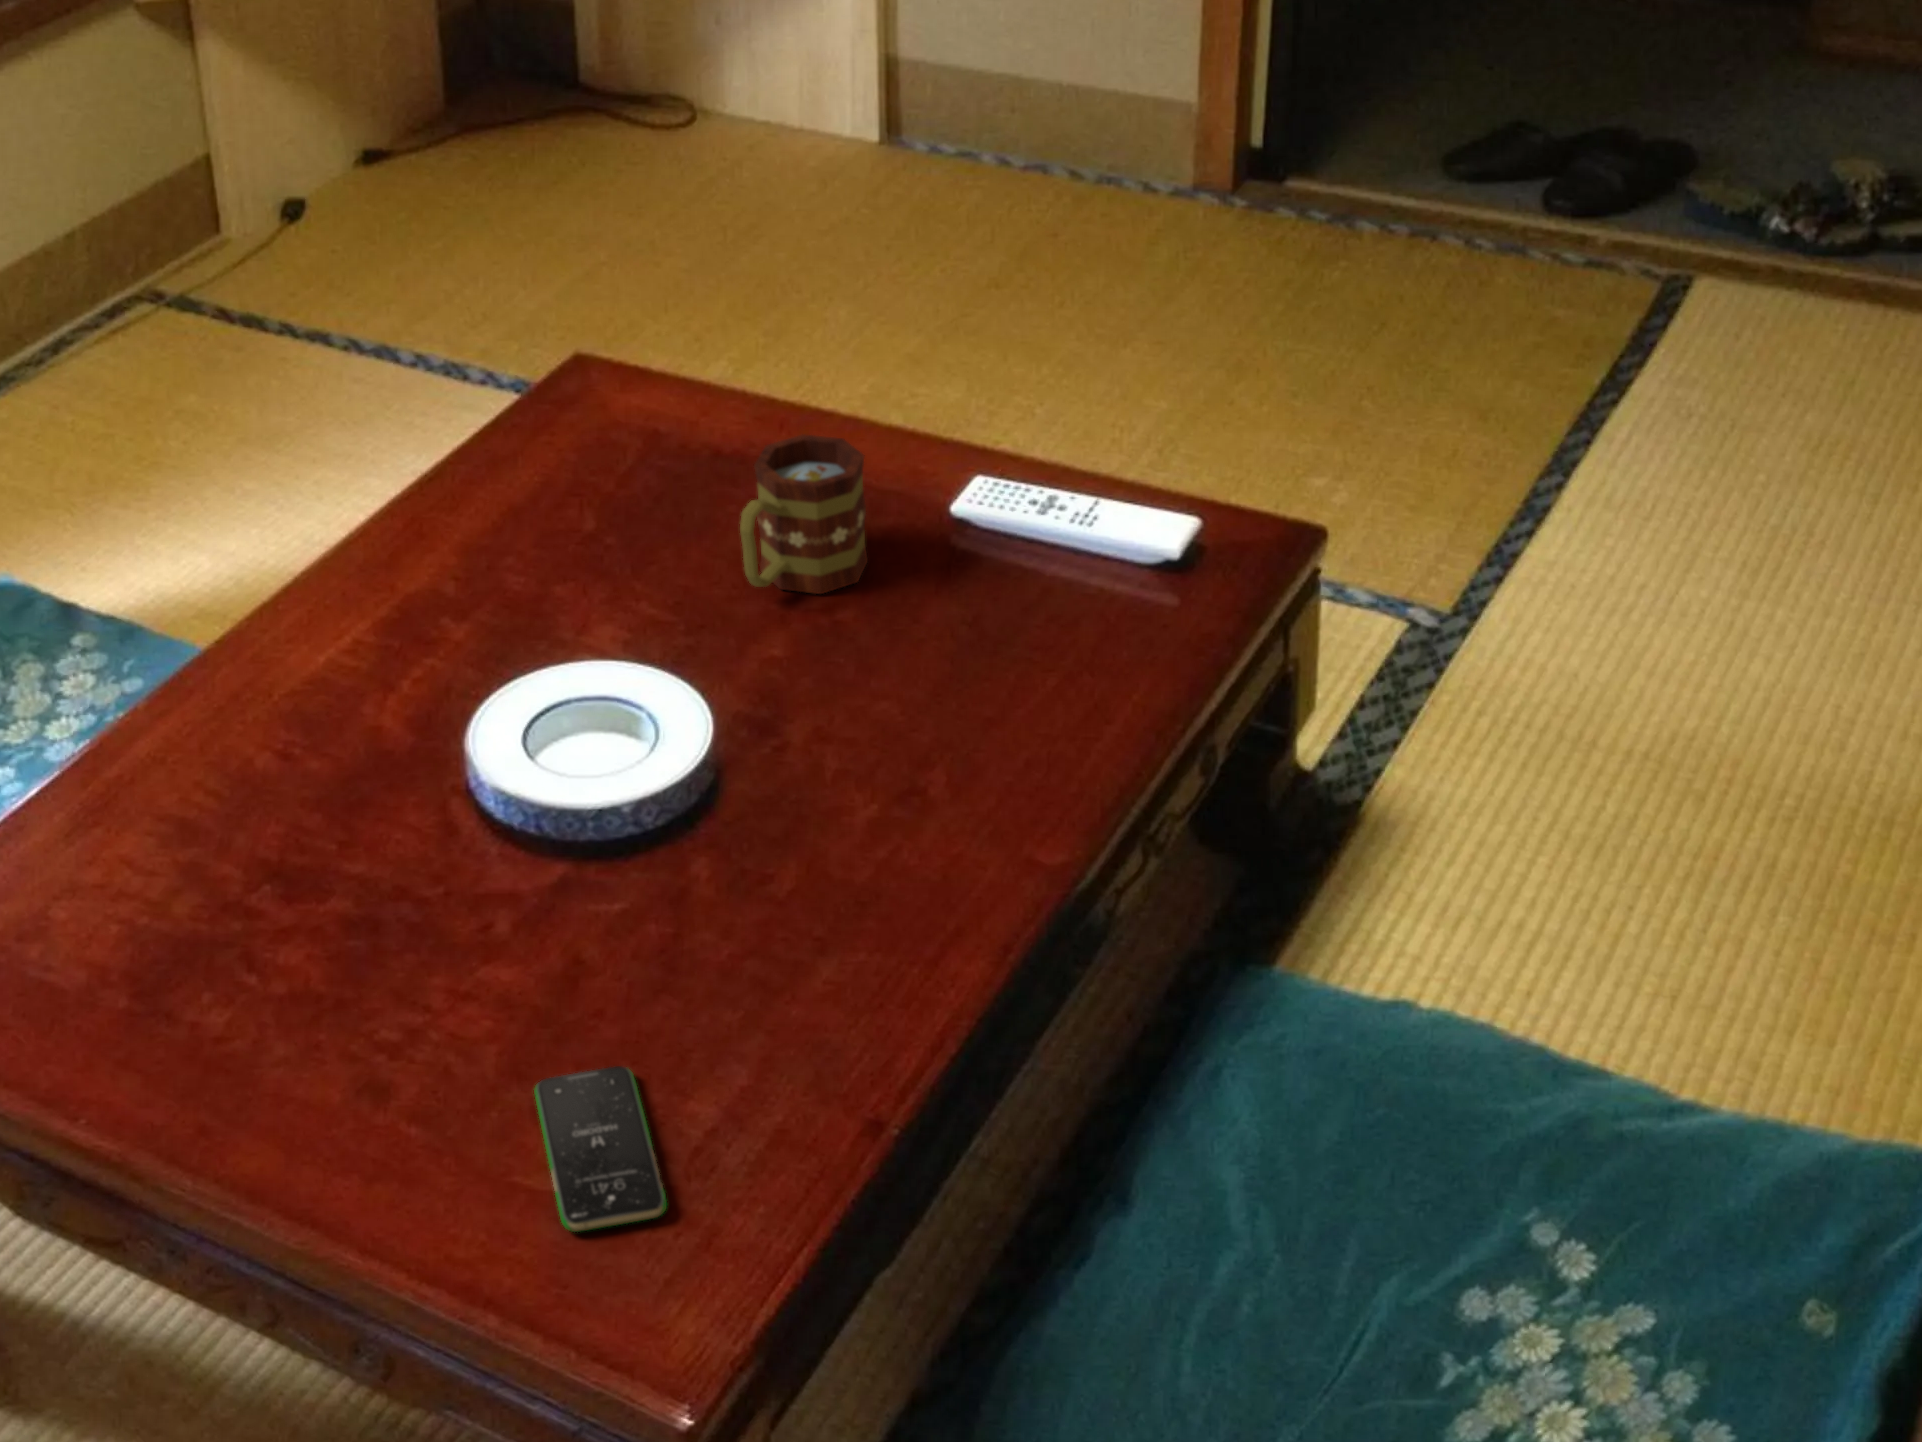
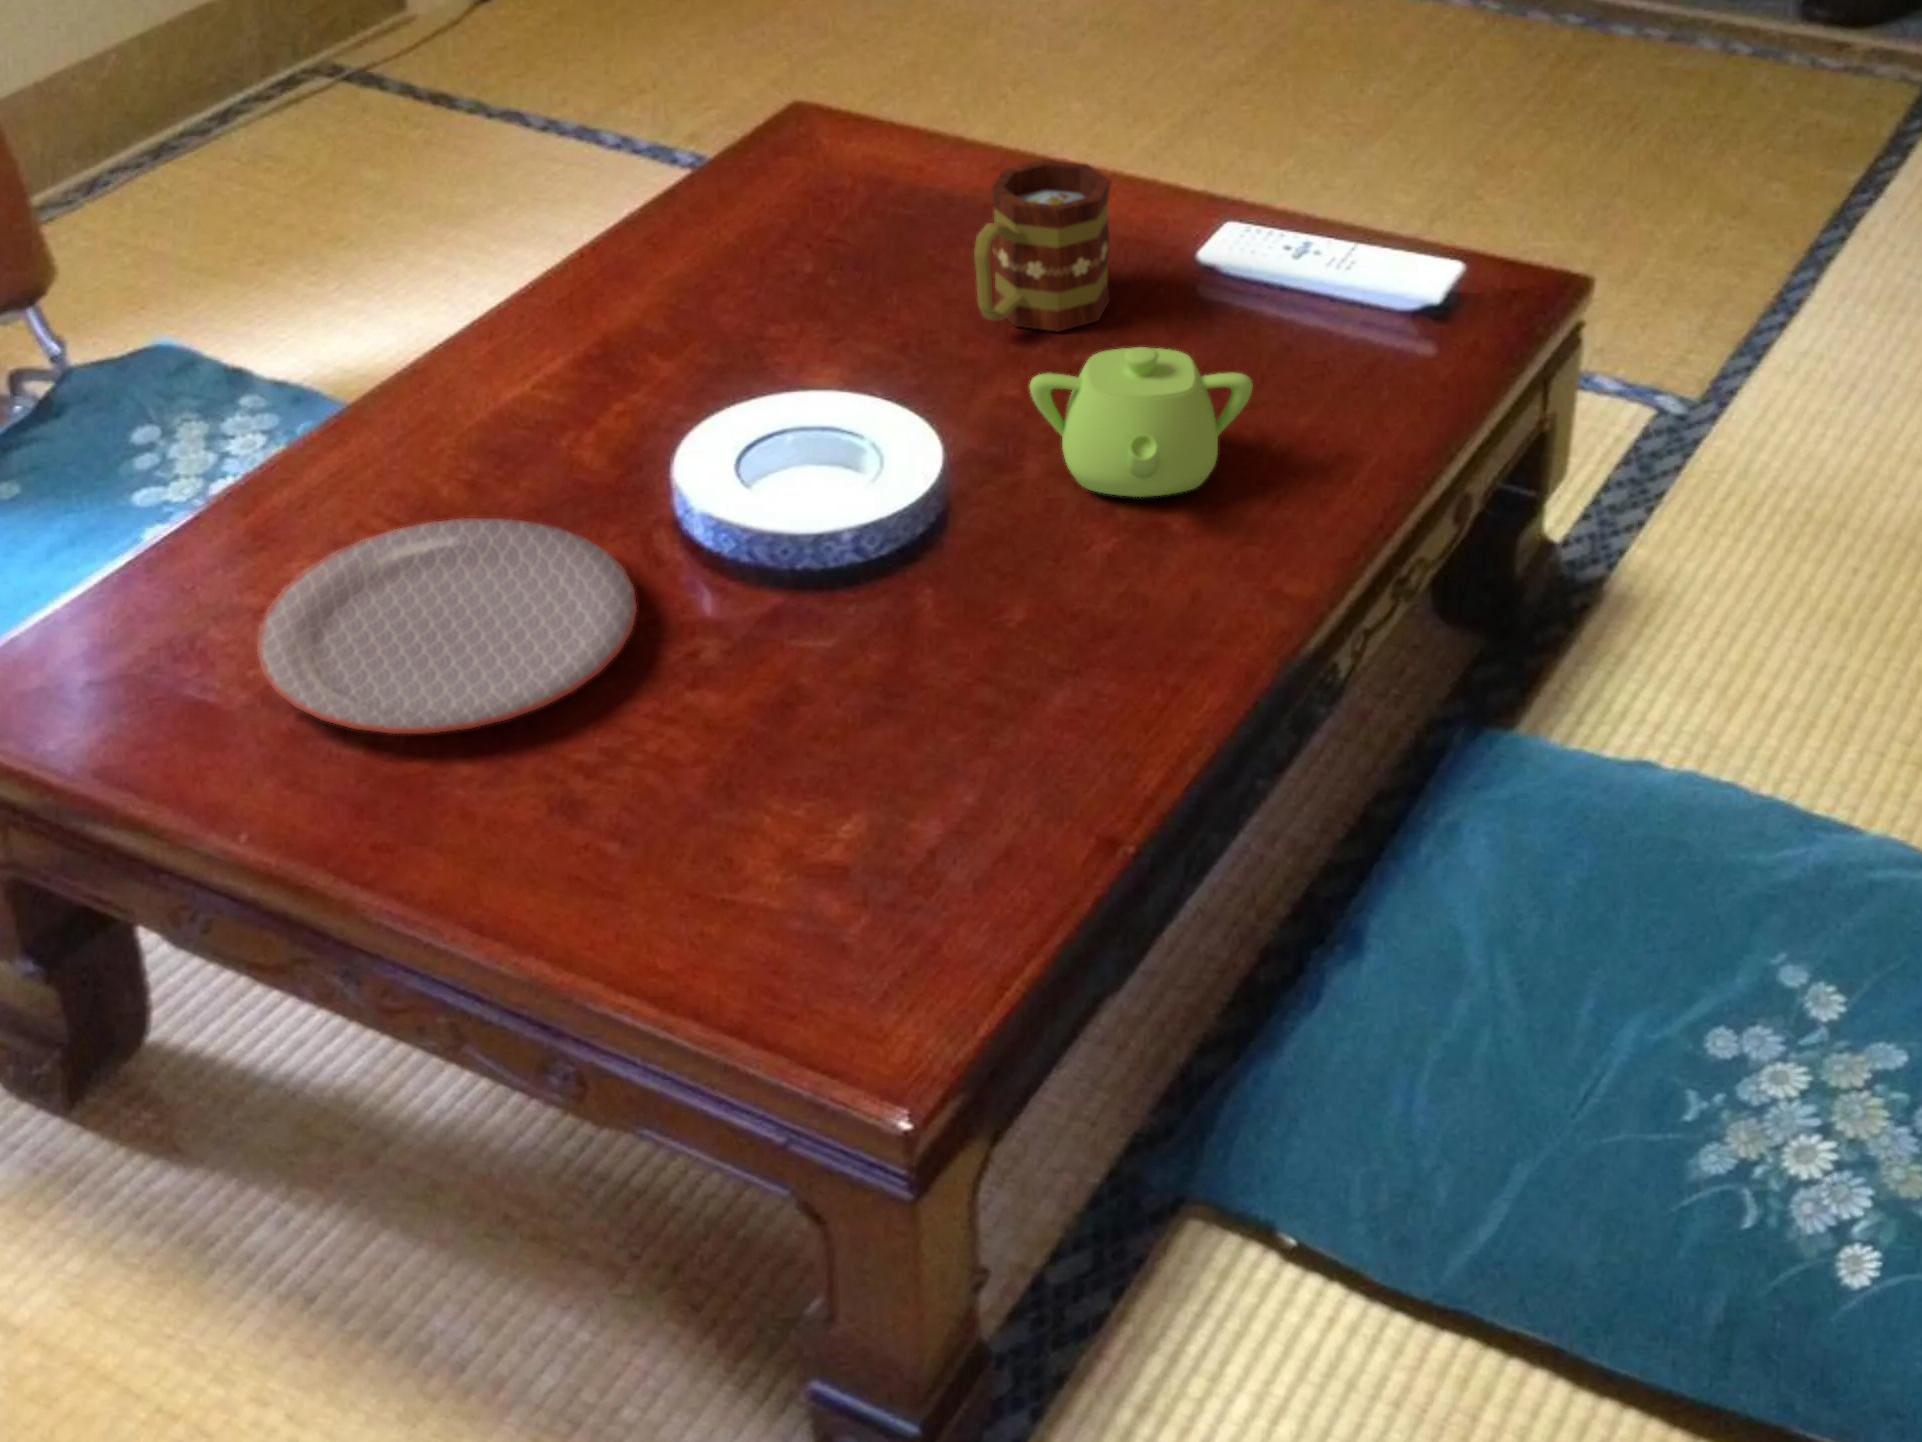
teapot: none [792,624,999,766] -> present [1030,347,1253,497]
plate: none [93,797,435,1020] -> present [257,518,637,734]
smartphone: present [534,1066,667,1232] -> none [744,783,888,943]

